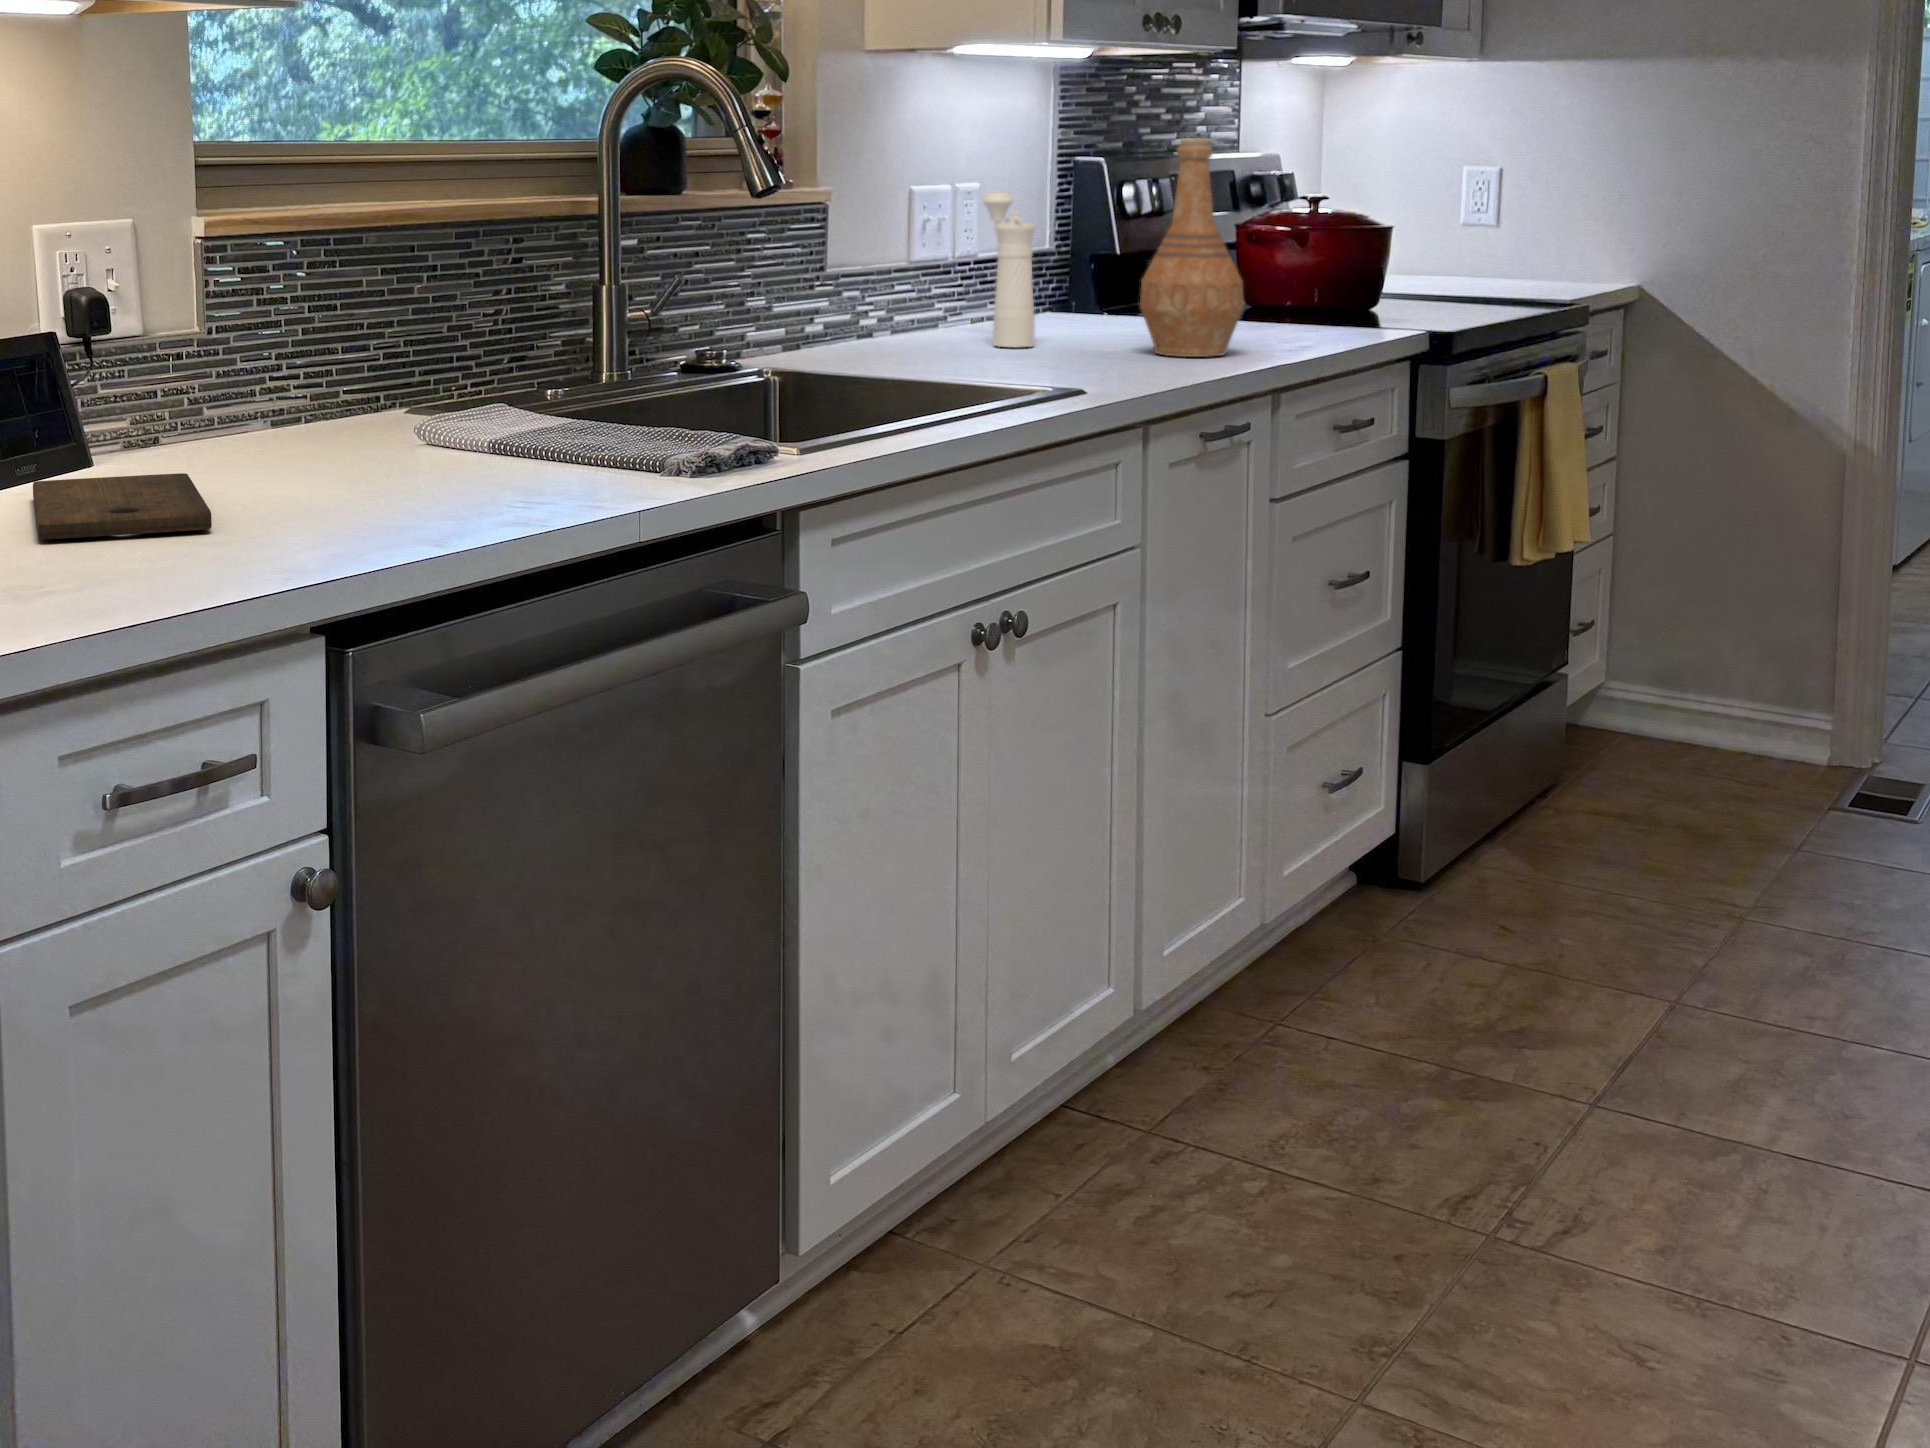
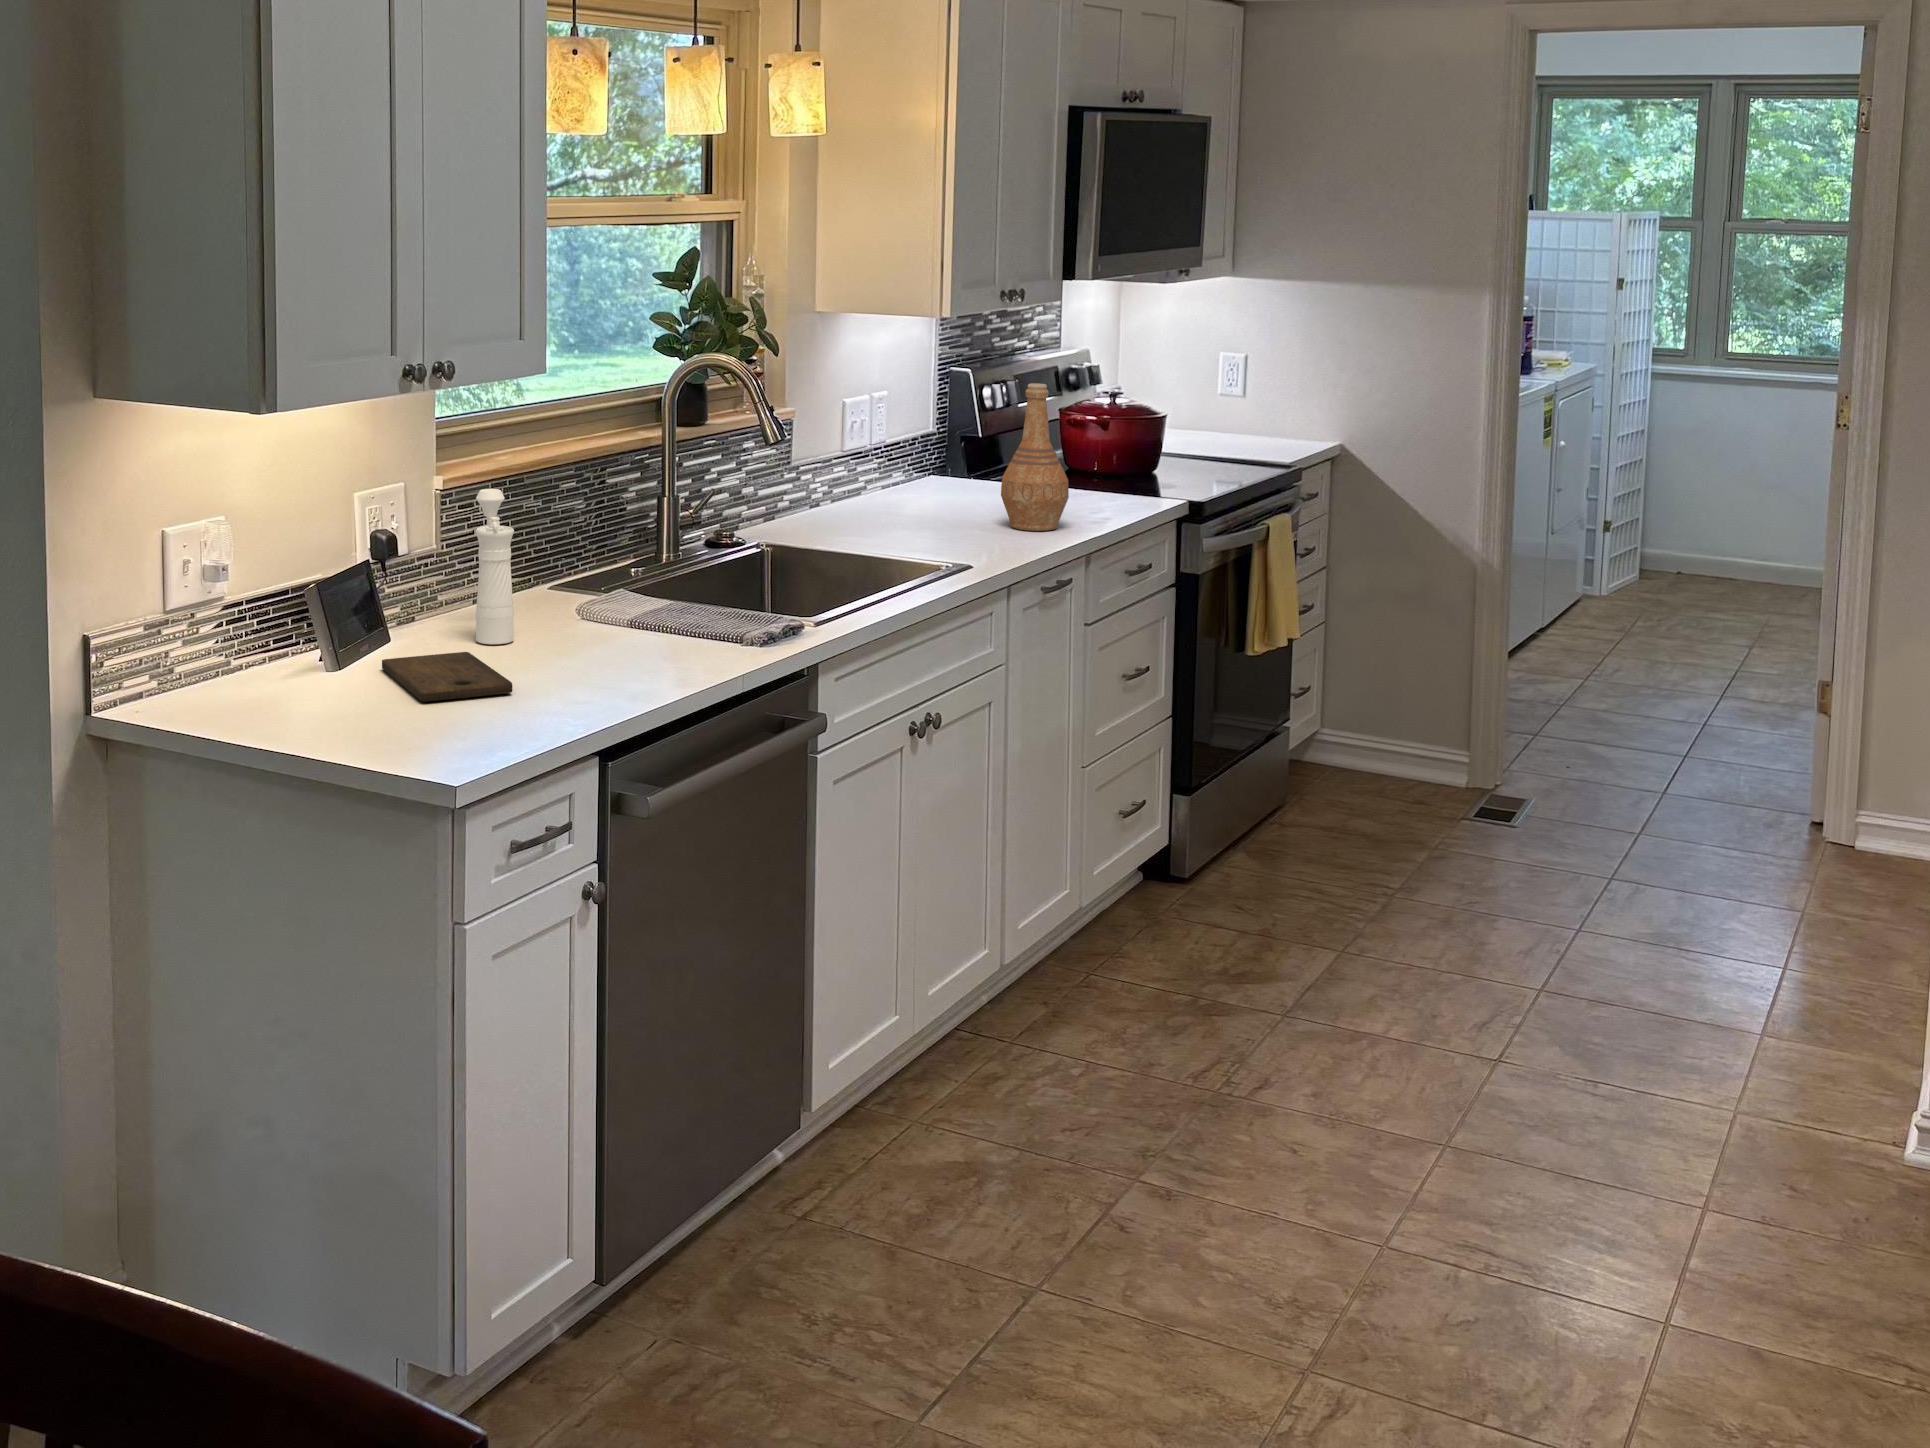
pepper mill: present [983,192,1036,347] -> present [476,489,514,644]

